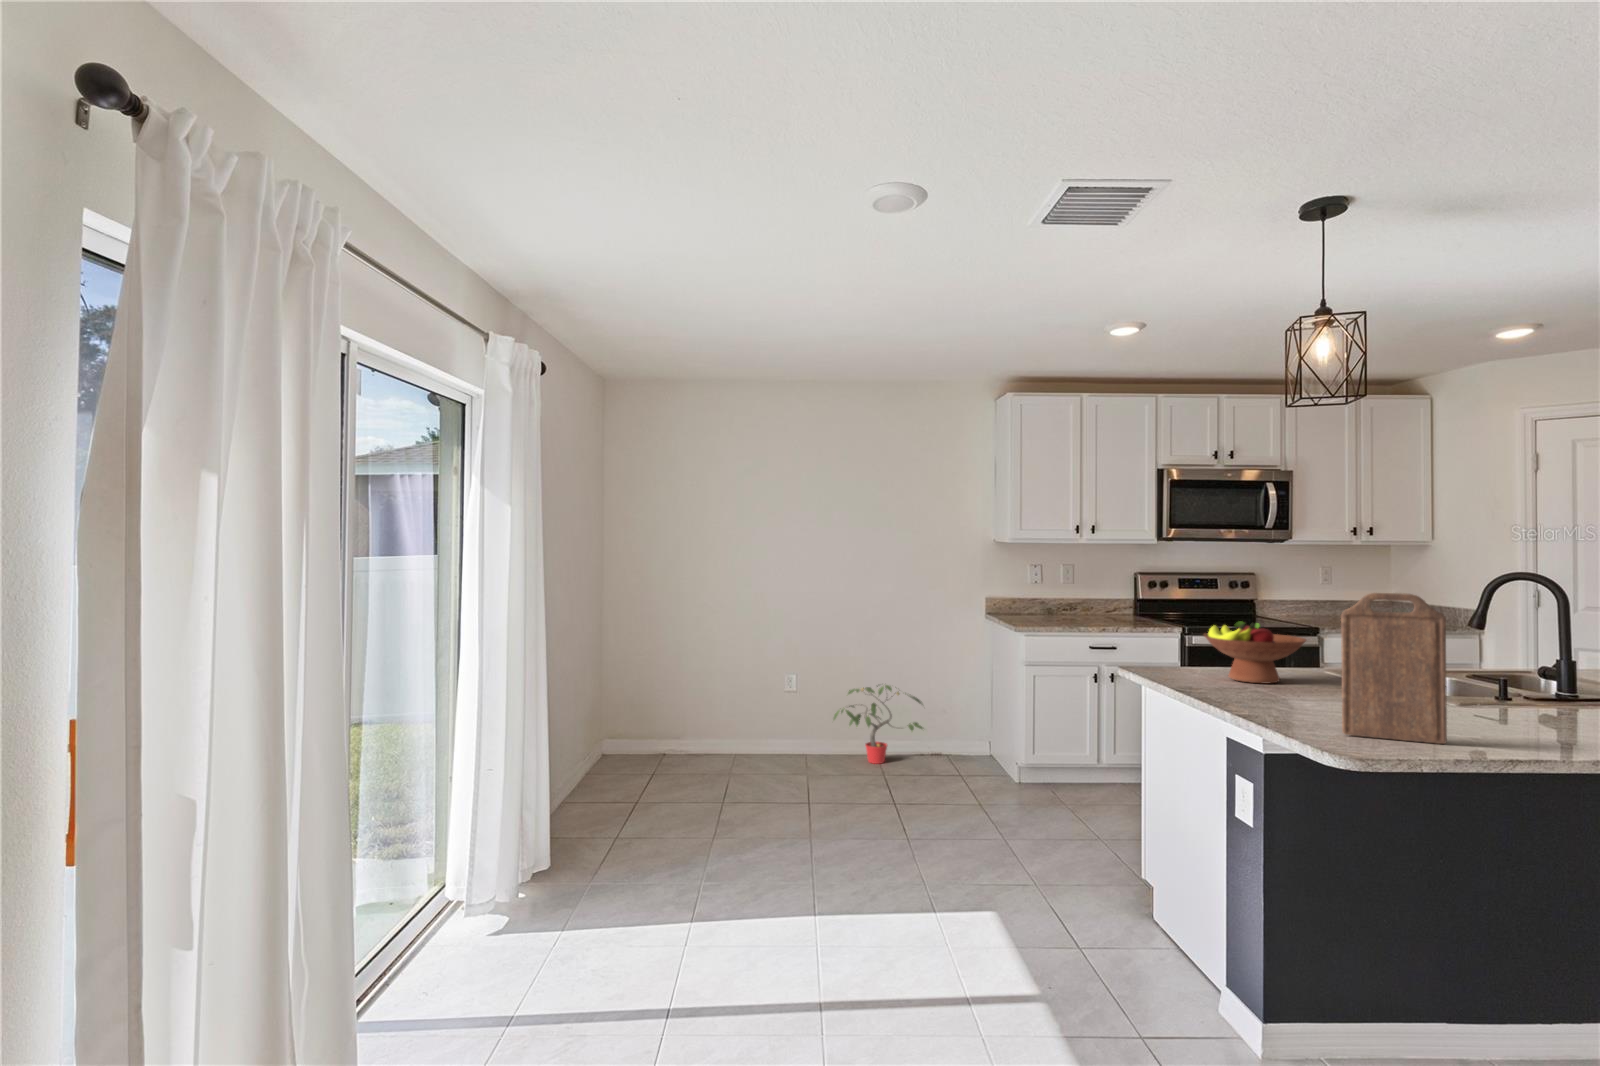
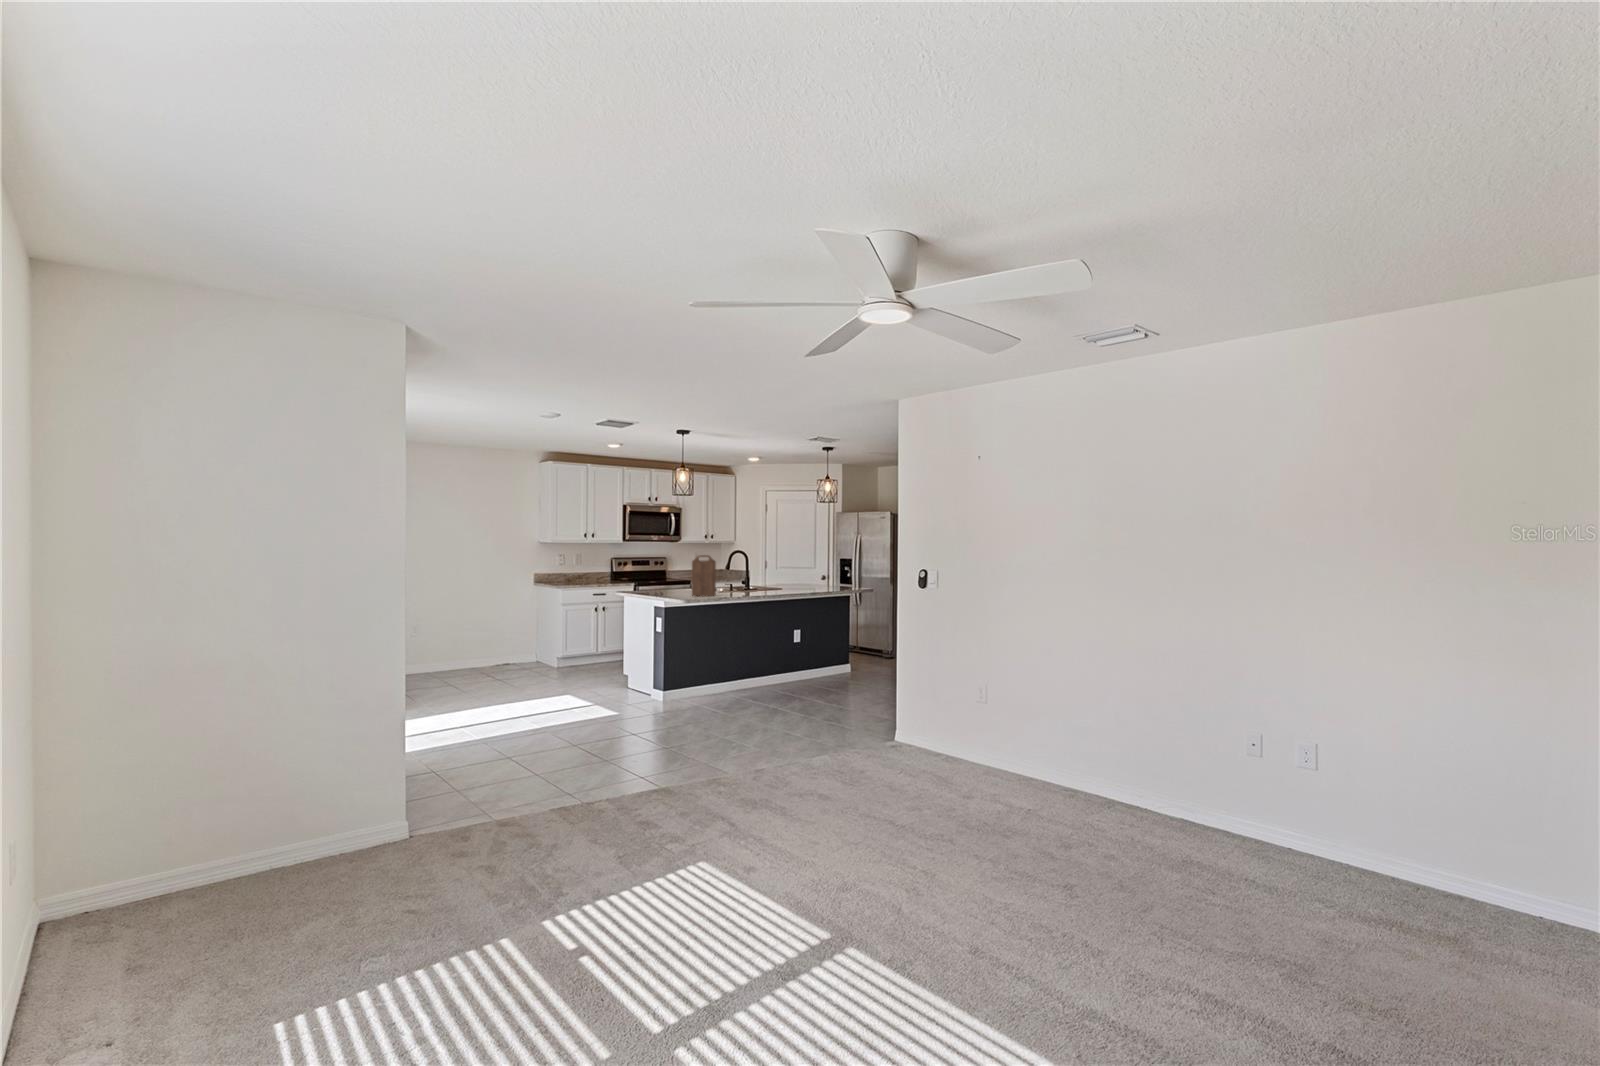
fruit bowl: present [1204,621,1306,683] -> none [651,570,685,592]
potted plant: present [834,685,923,764] -> none [444,624,504,670]

